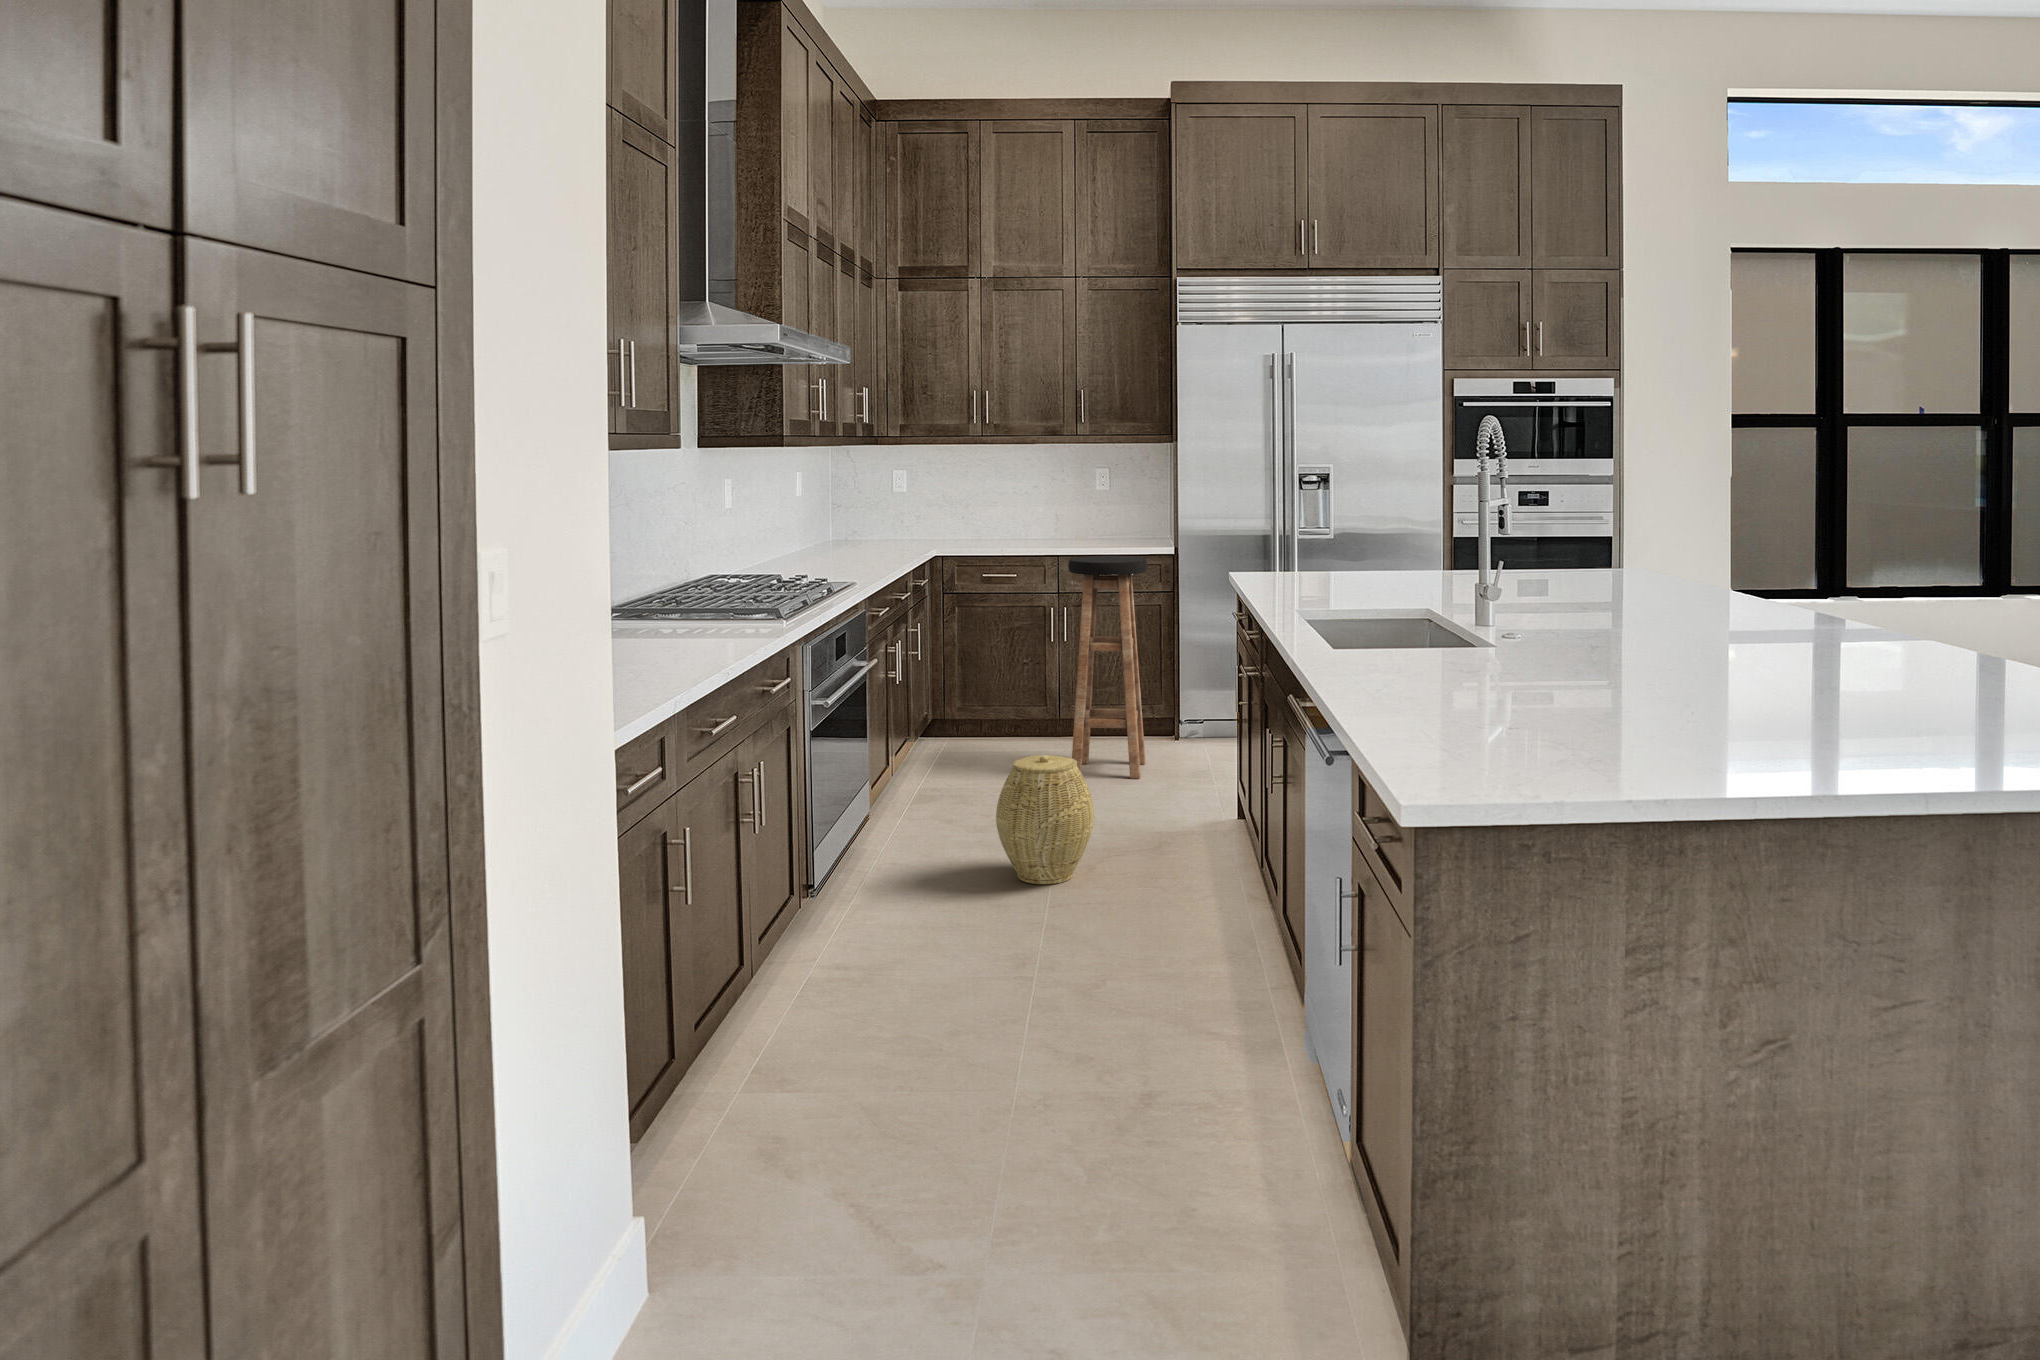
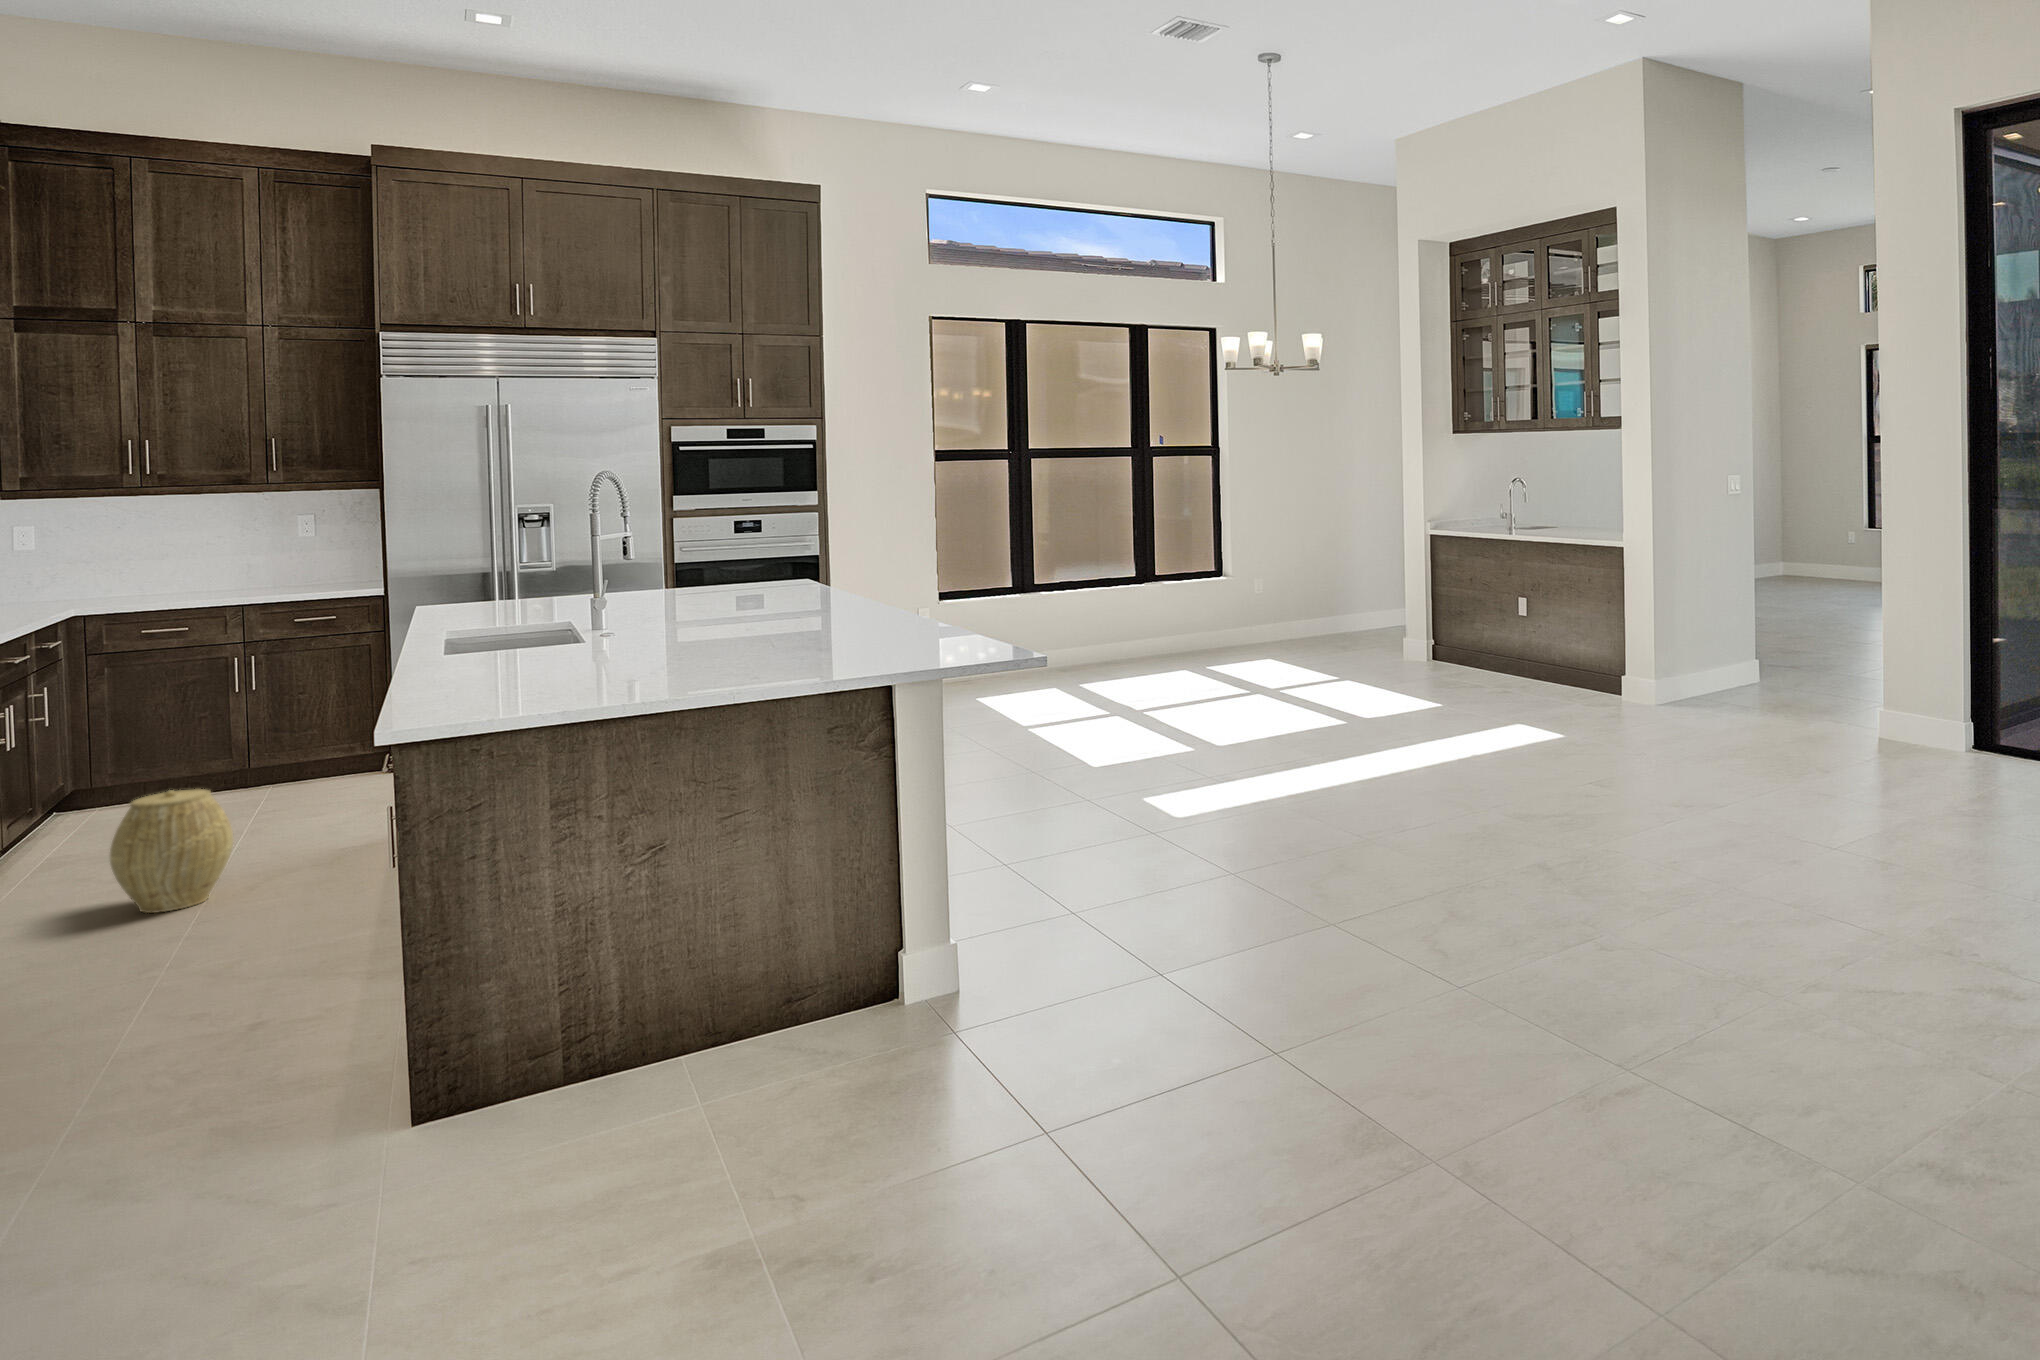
bar stool: present [1068,556,1148,779] -> none [238,599,340,818]

